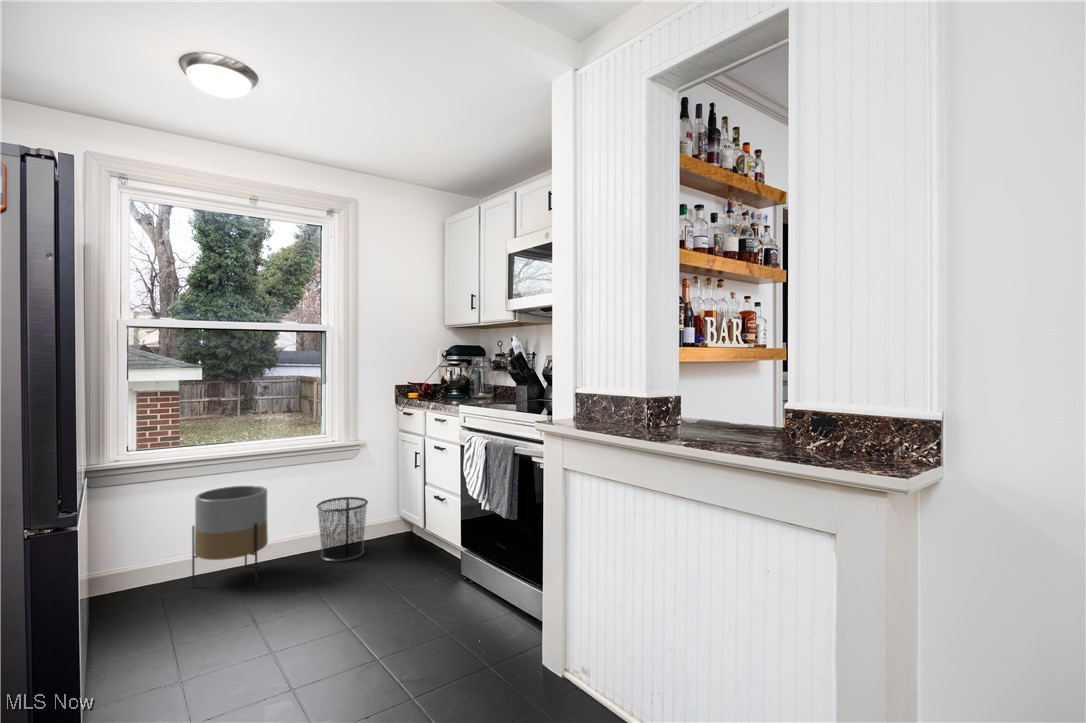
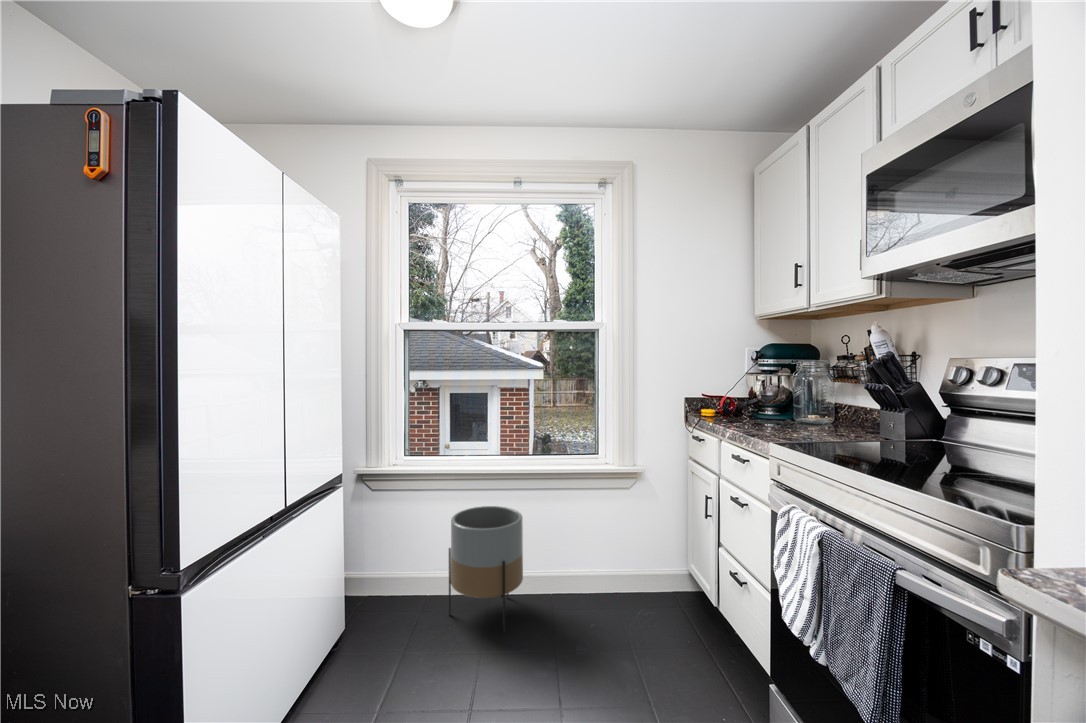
waste bin: present [317,497,368,562] -> none [580,535,642,625]

